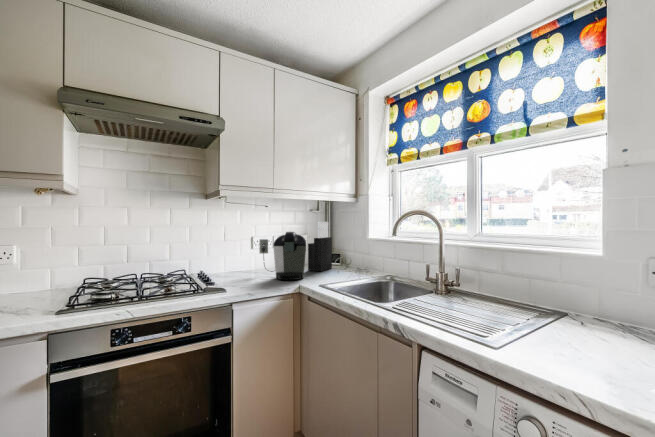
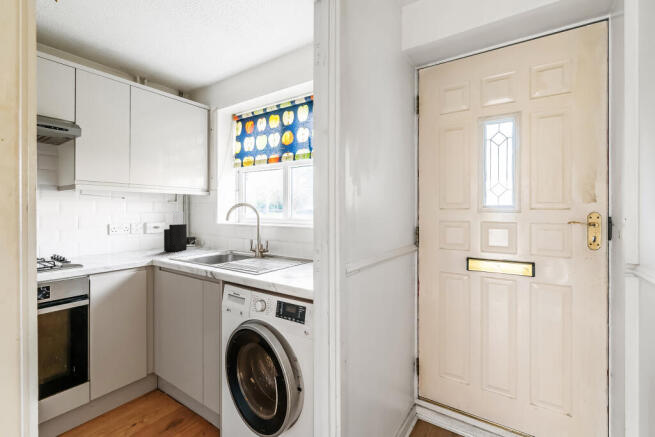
coffee maker: present [259,232,306,280] -> none [117,219,160,257]

